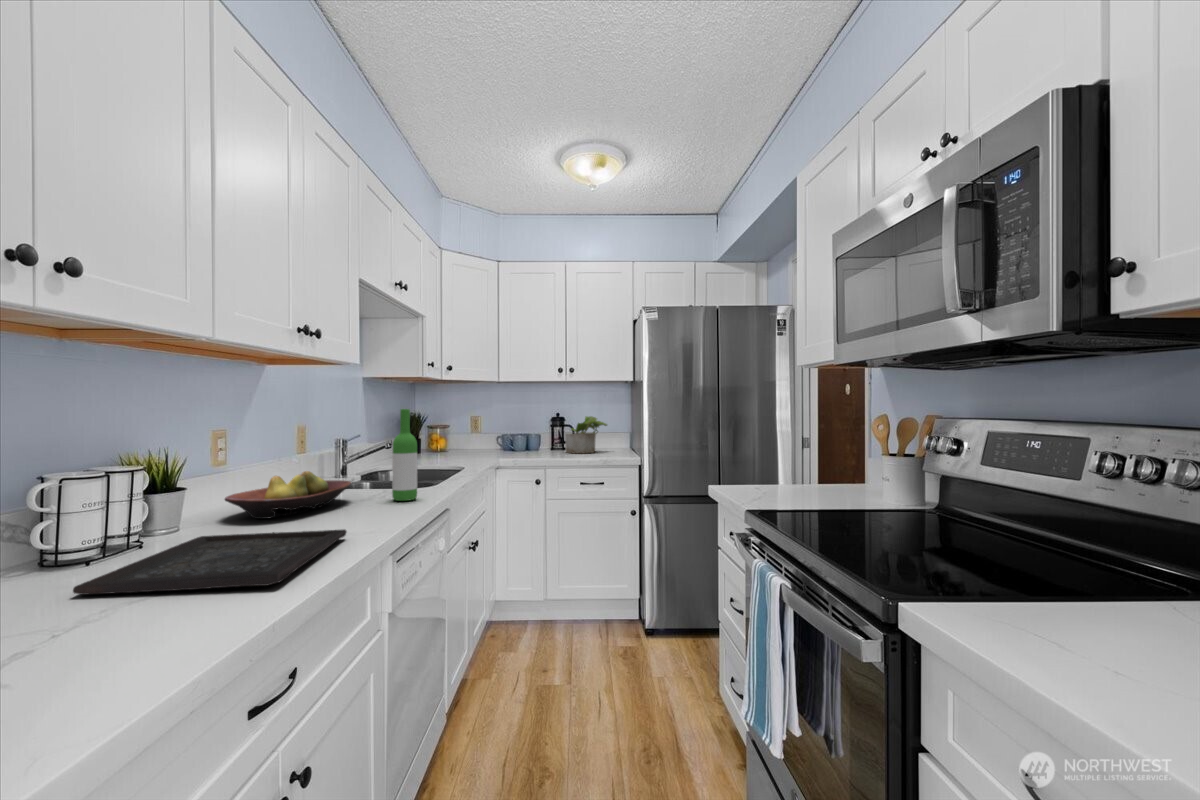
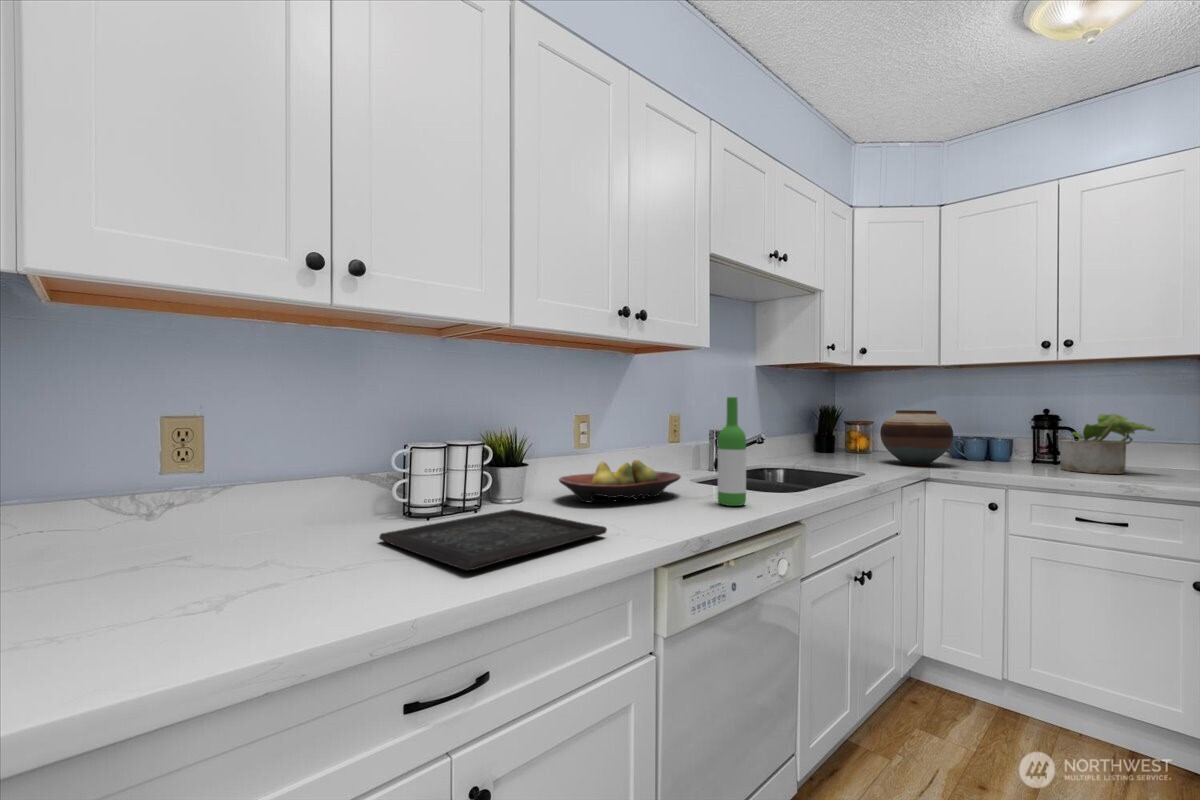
vase: none [462,416,511,457] -> present [880,410,953,465]

